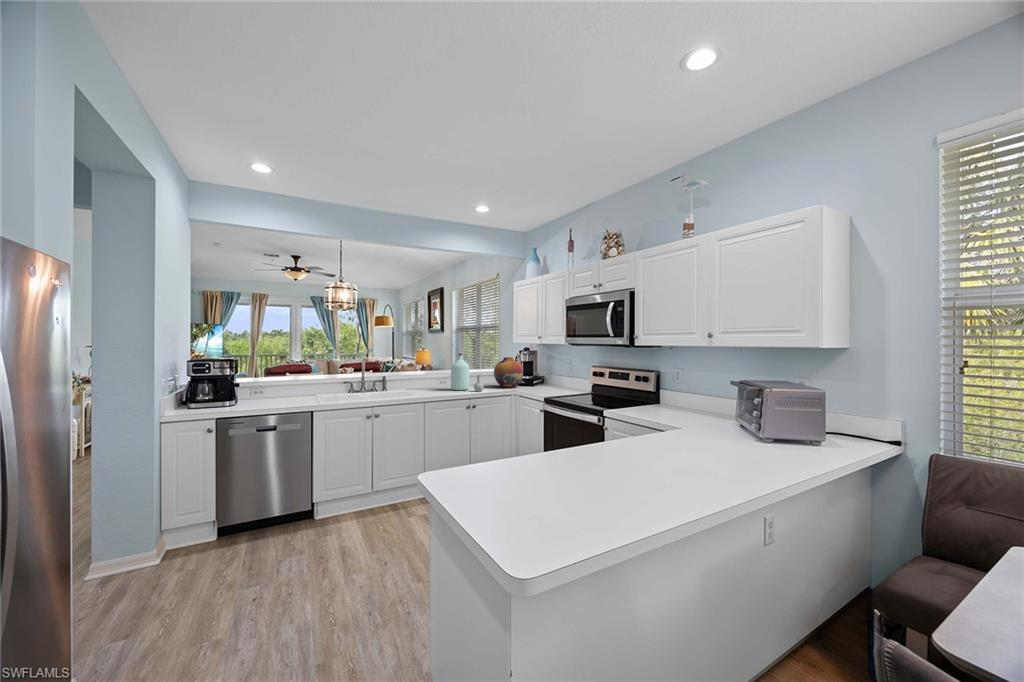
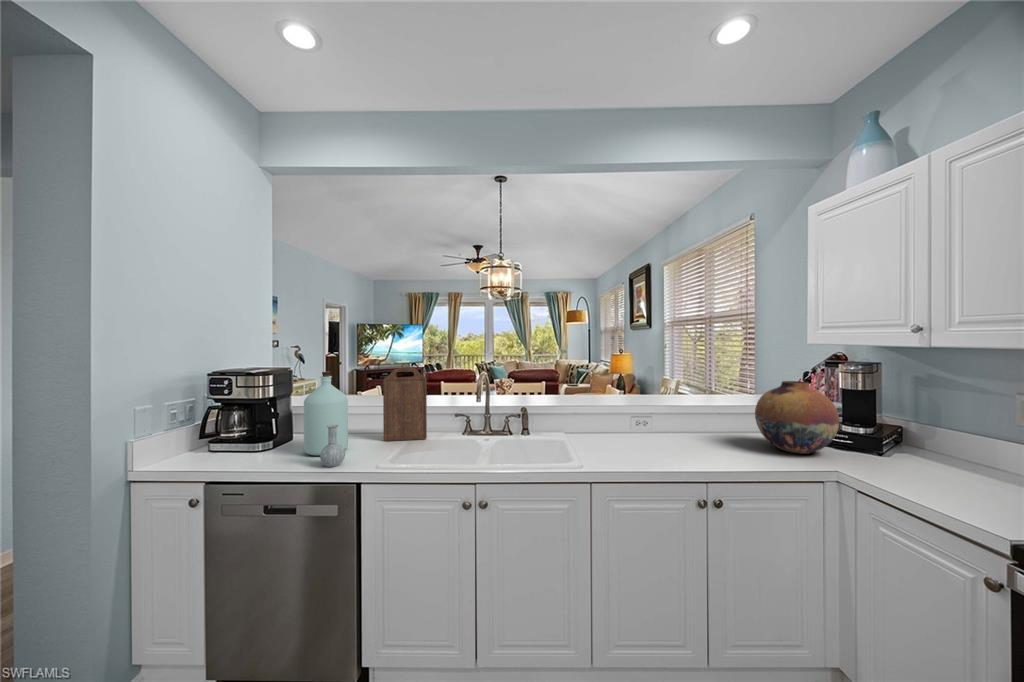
bottle: present [451,353,483,391] -> present [304,372,348,467]
cutting board: none [302,355,328,398] -> present [383,368,427,441]

